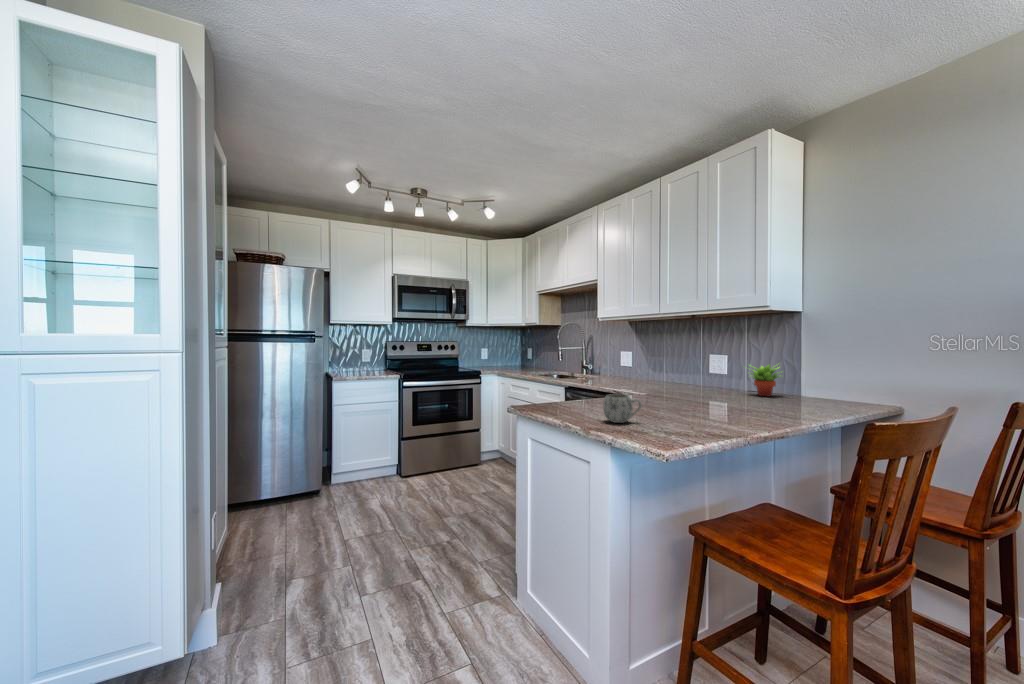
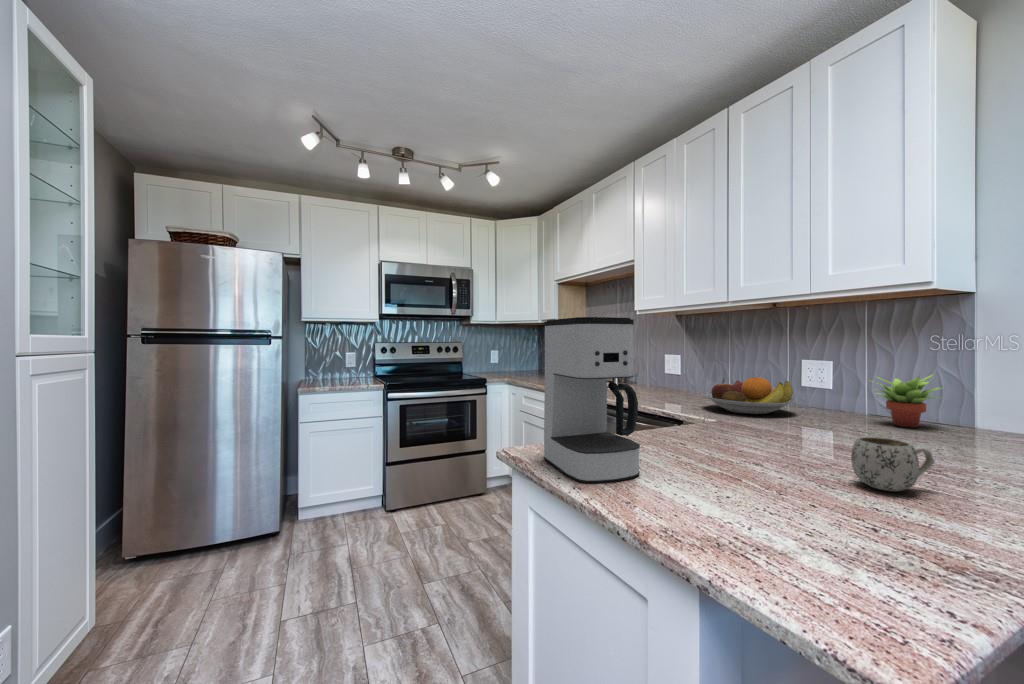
coffee maker: none [538,327,593,417] -> present [544,317,640,483]
fruit bowl: none [642,366,702,391] -> present [703,377,796,414]
mug: present [604,394,642,423] -> present [851,436,934,491]

